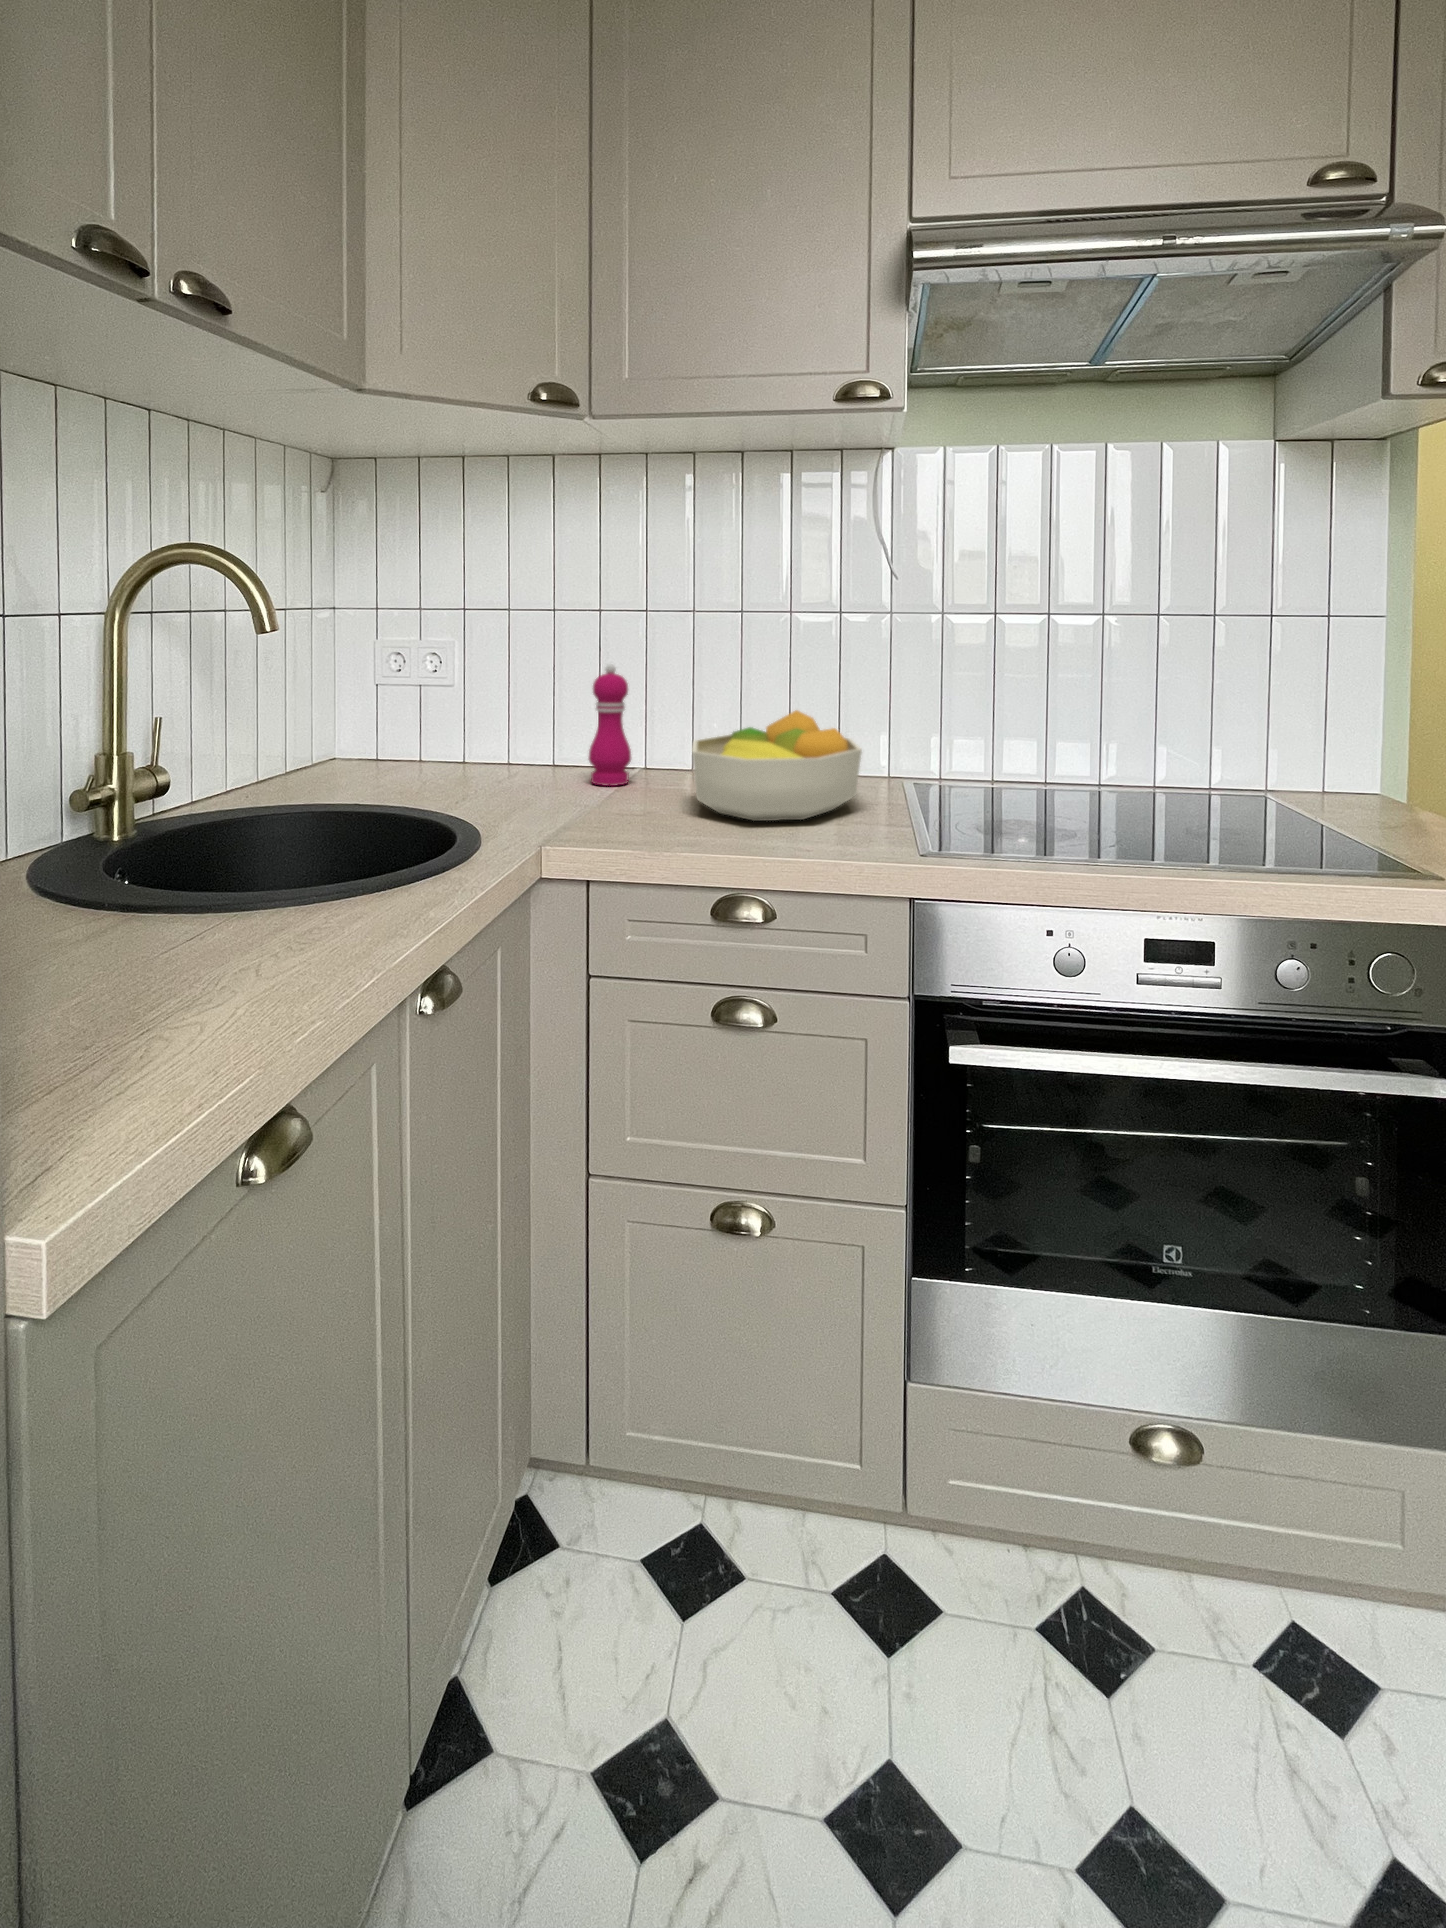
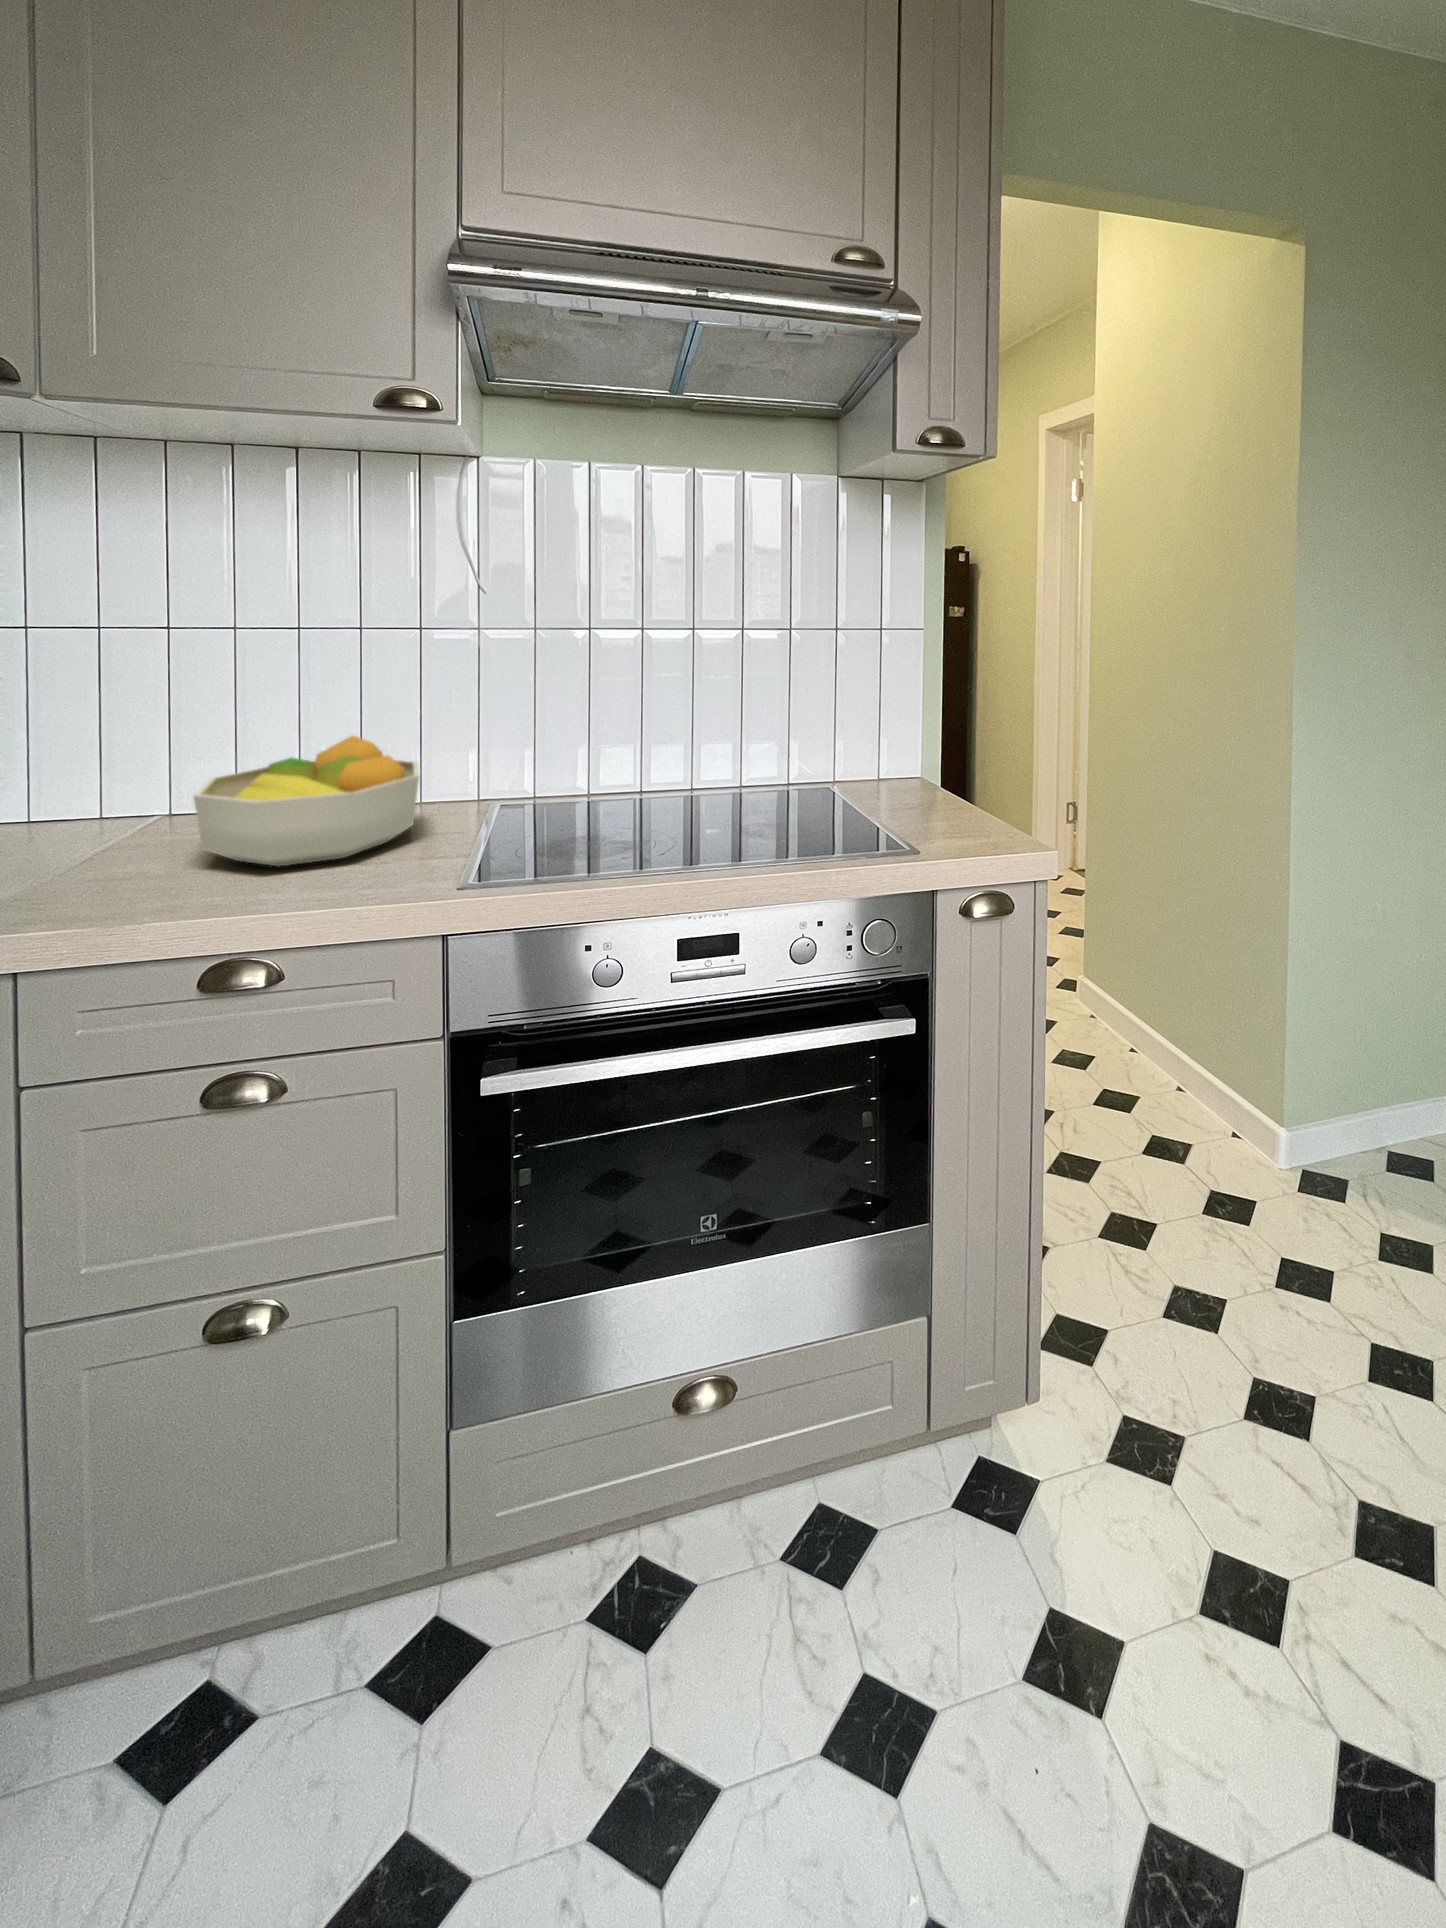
pepper mill: present [589,664,631,786] -> none [73,691,140,836]

